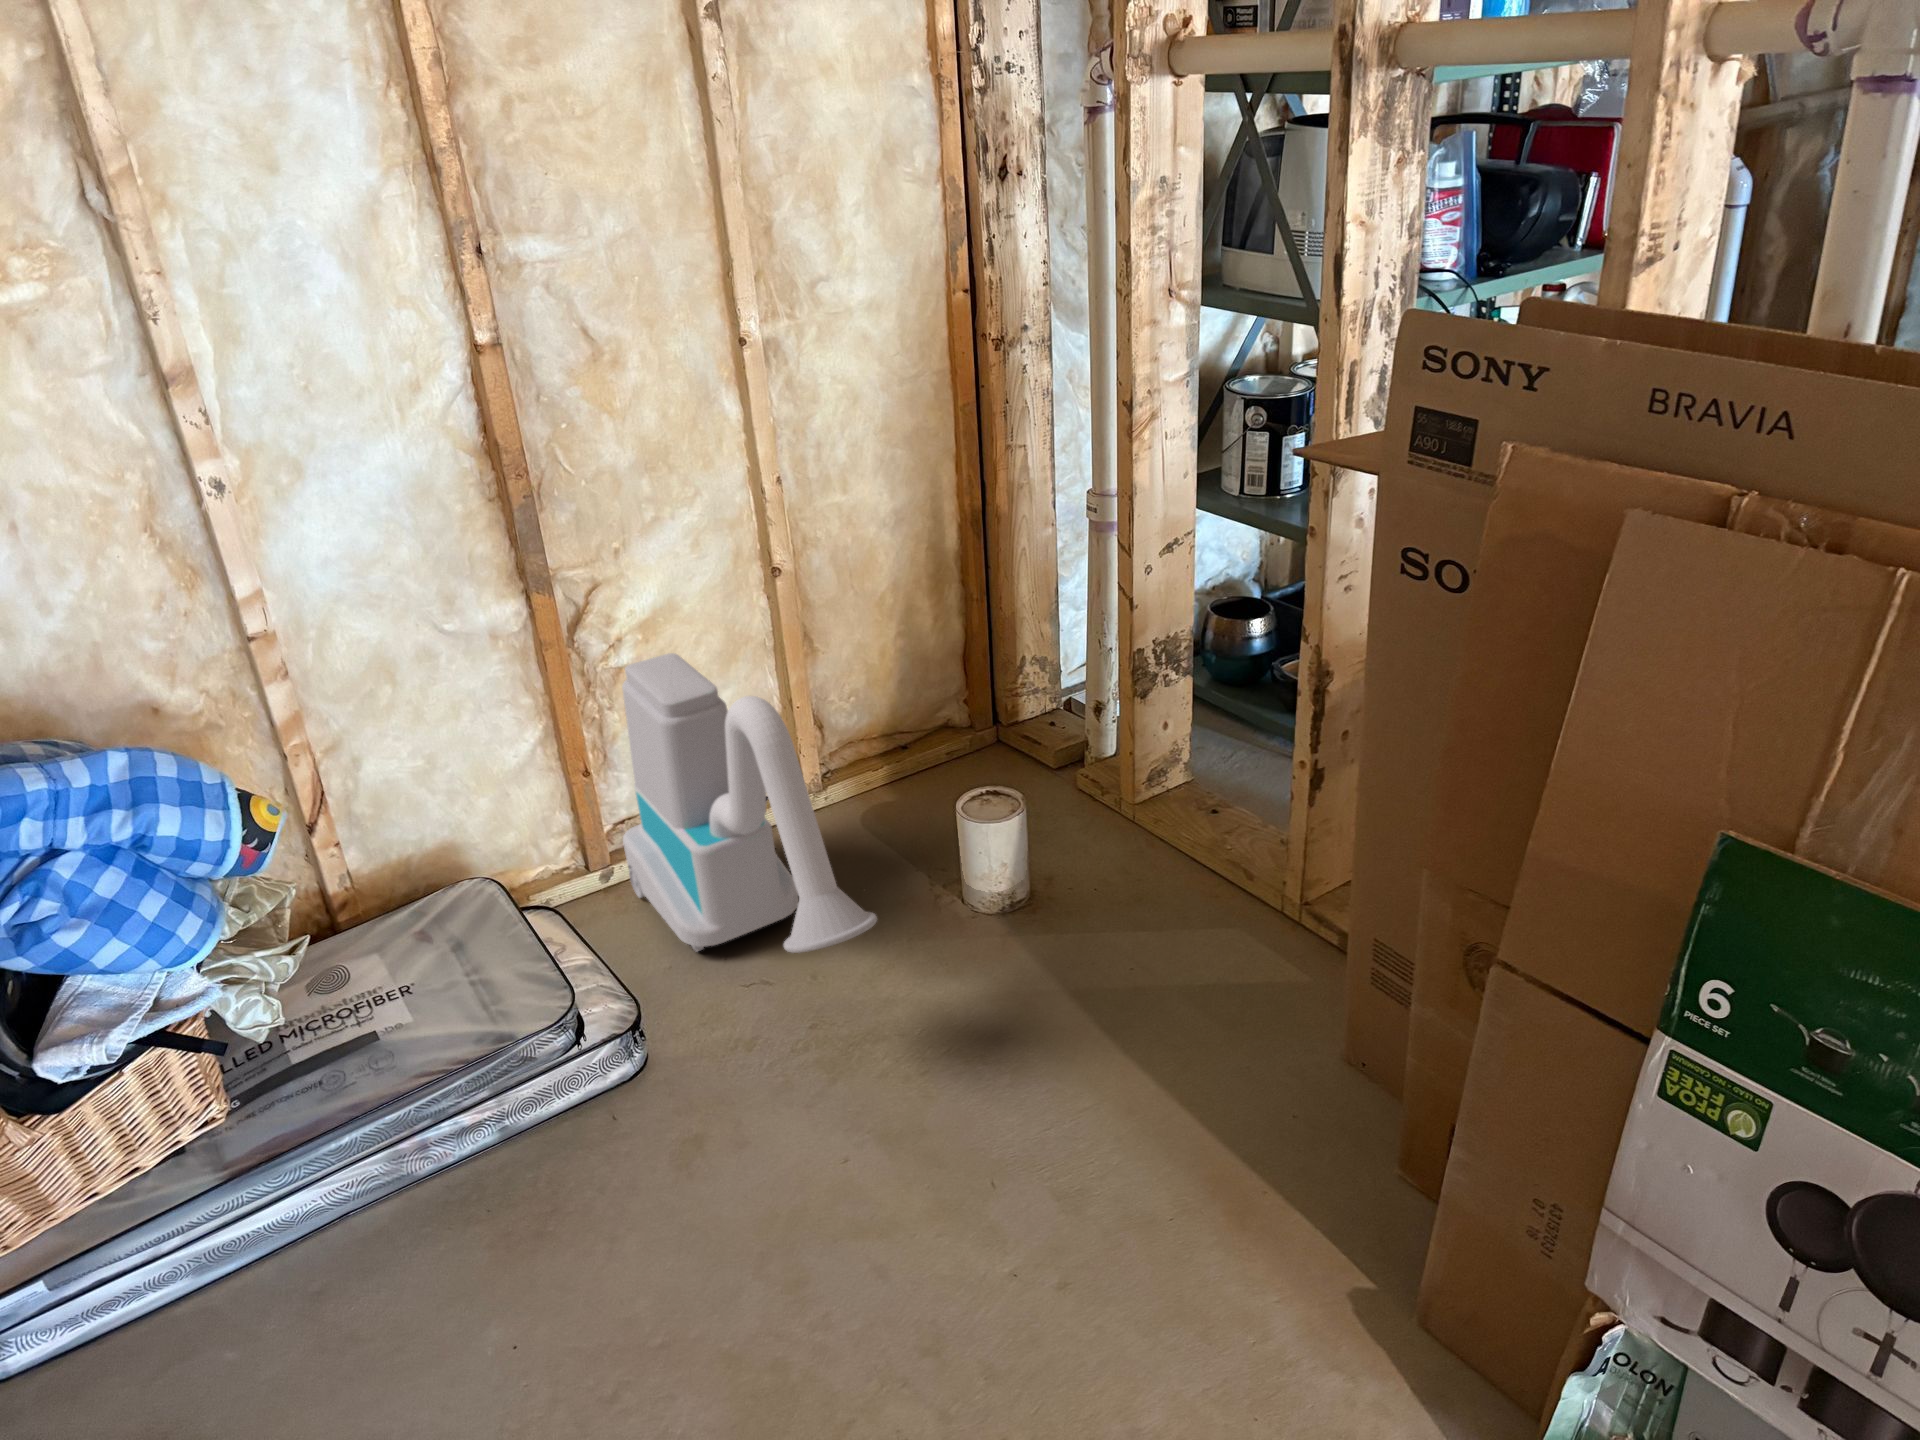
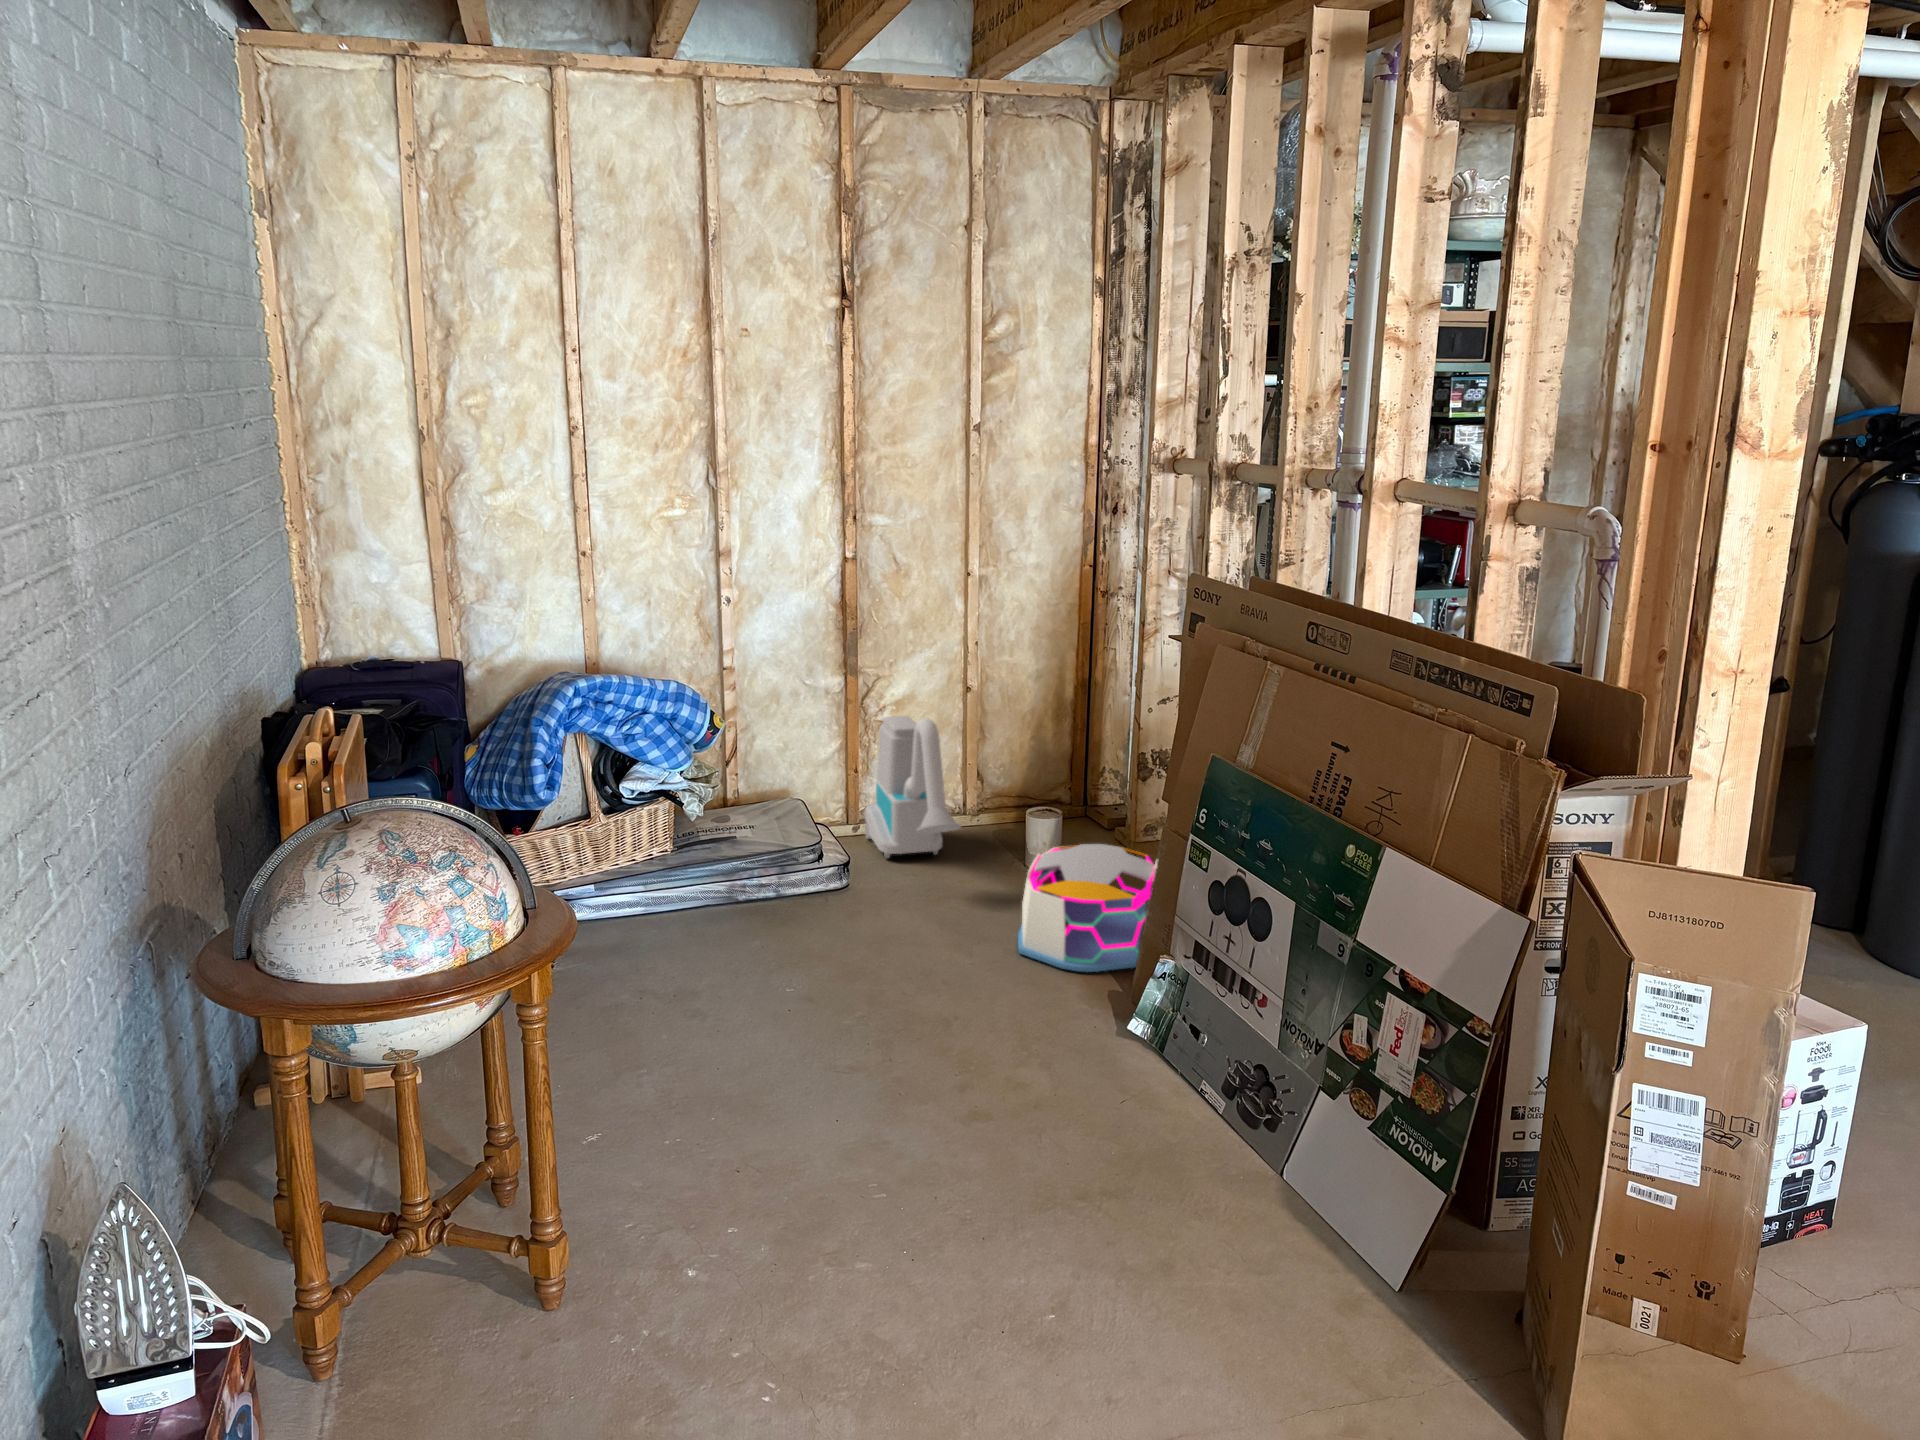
storage bin: none [1056,893,1388,1273] -> present [1018,844,1157,972]

